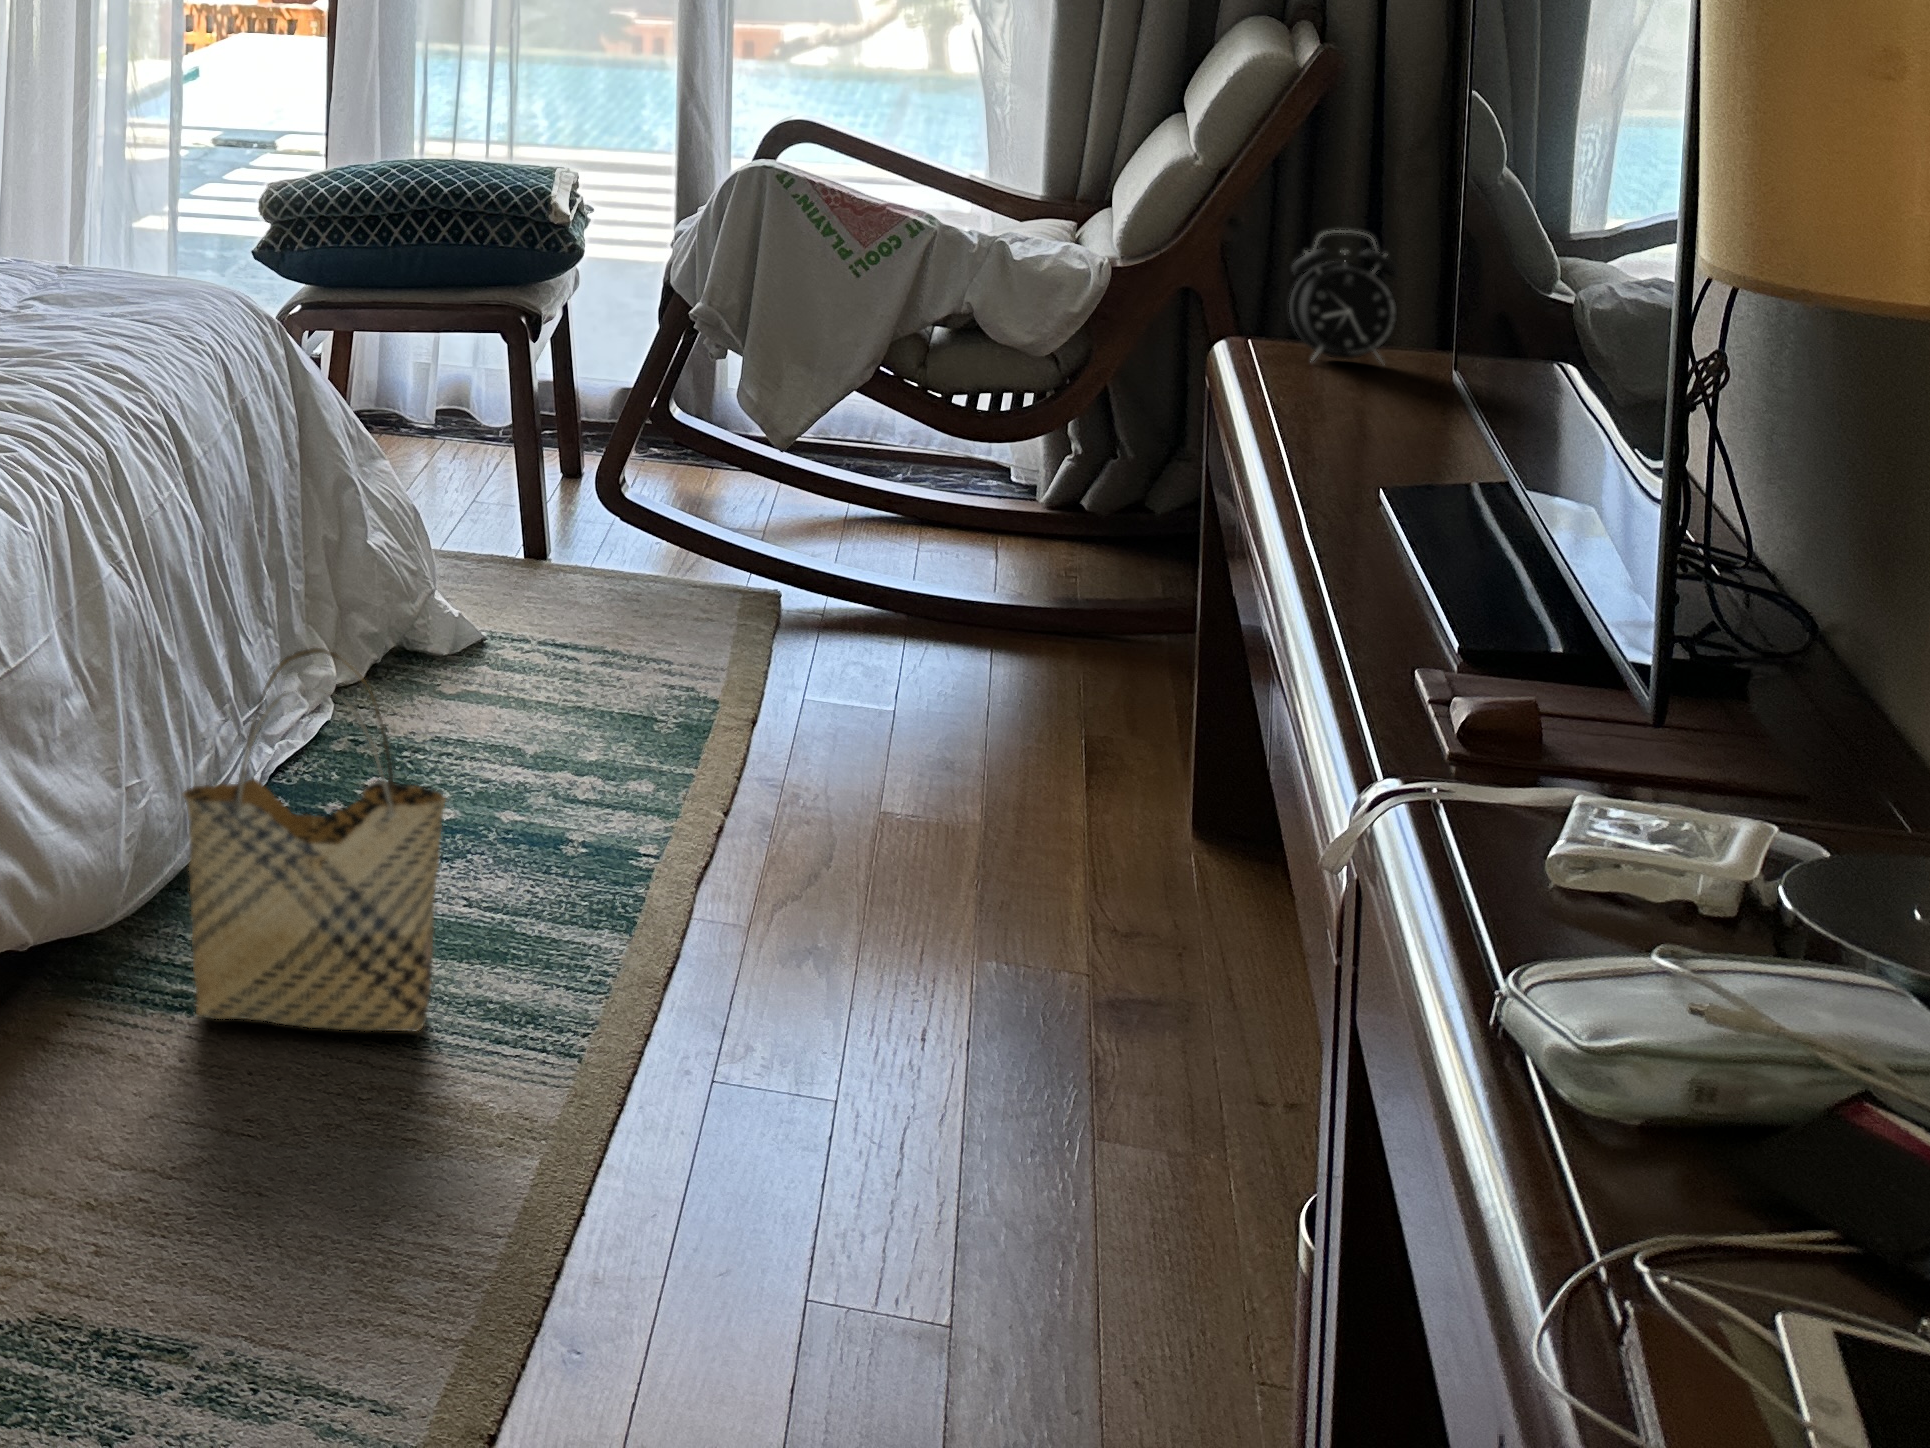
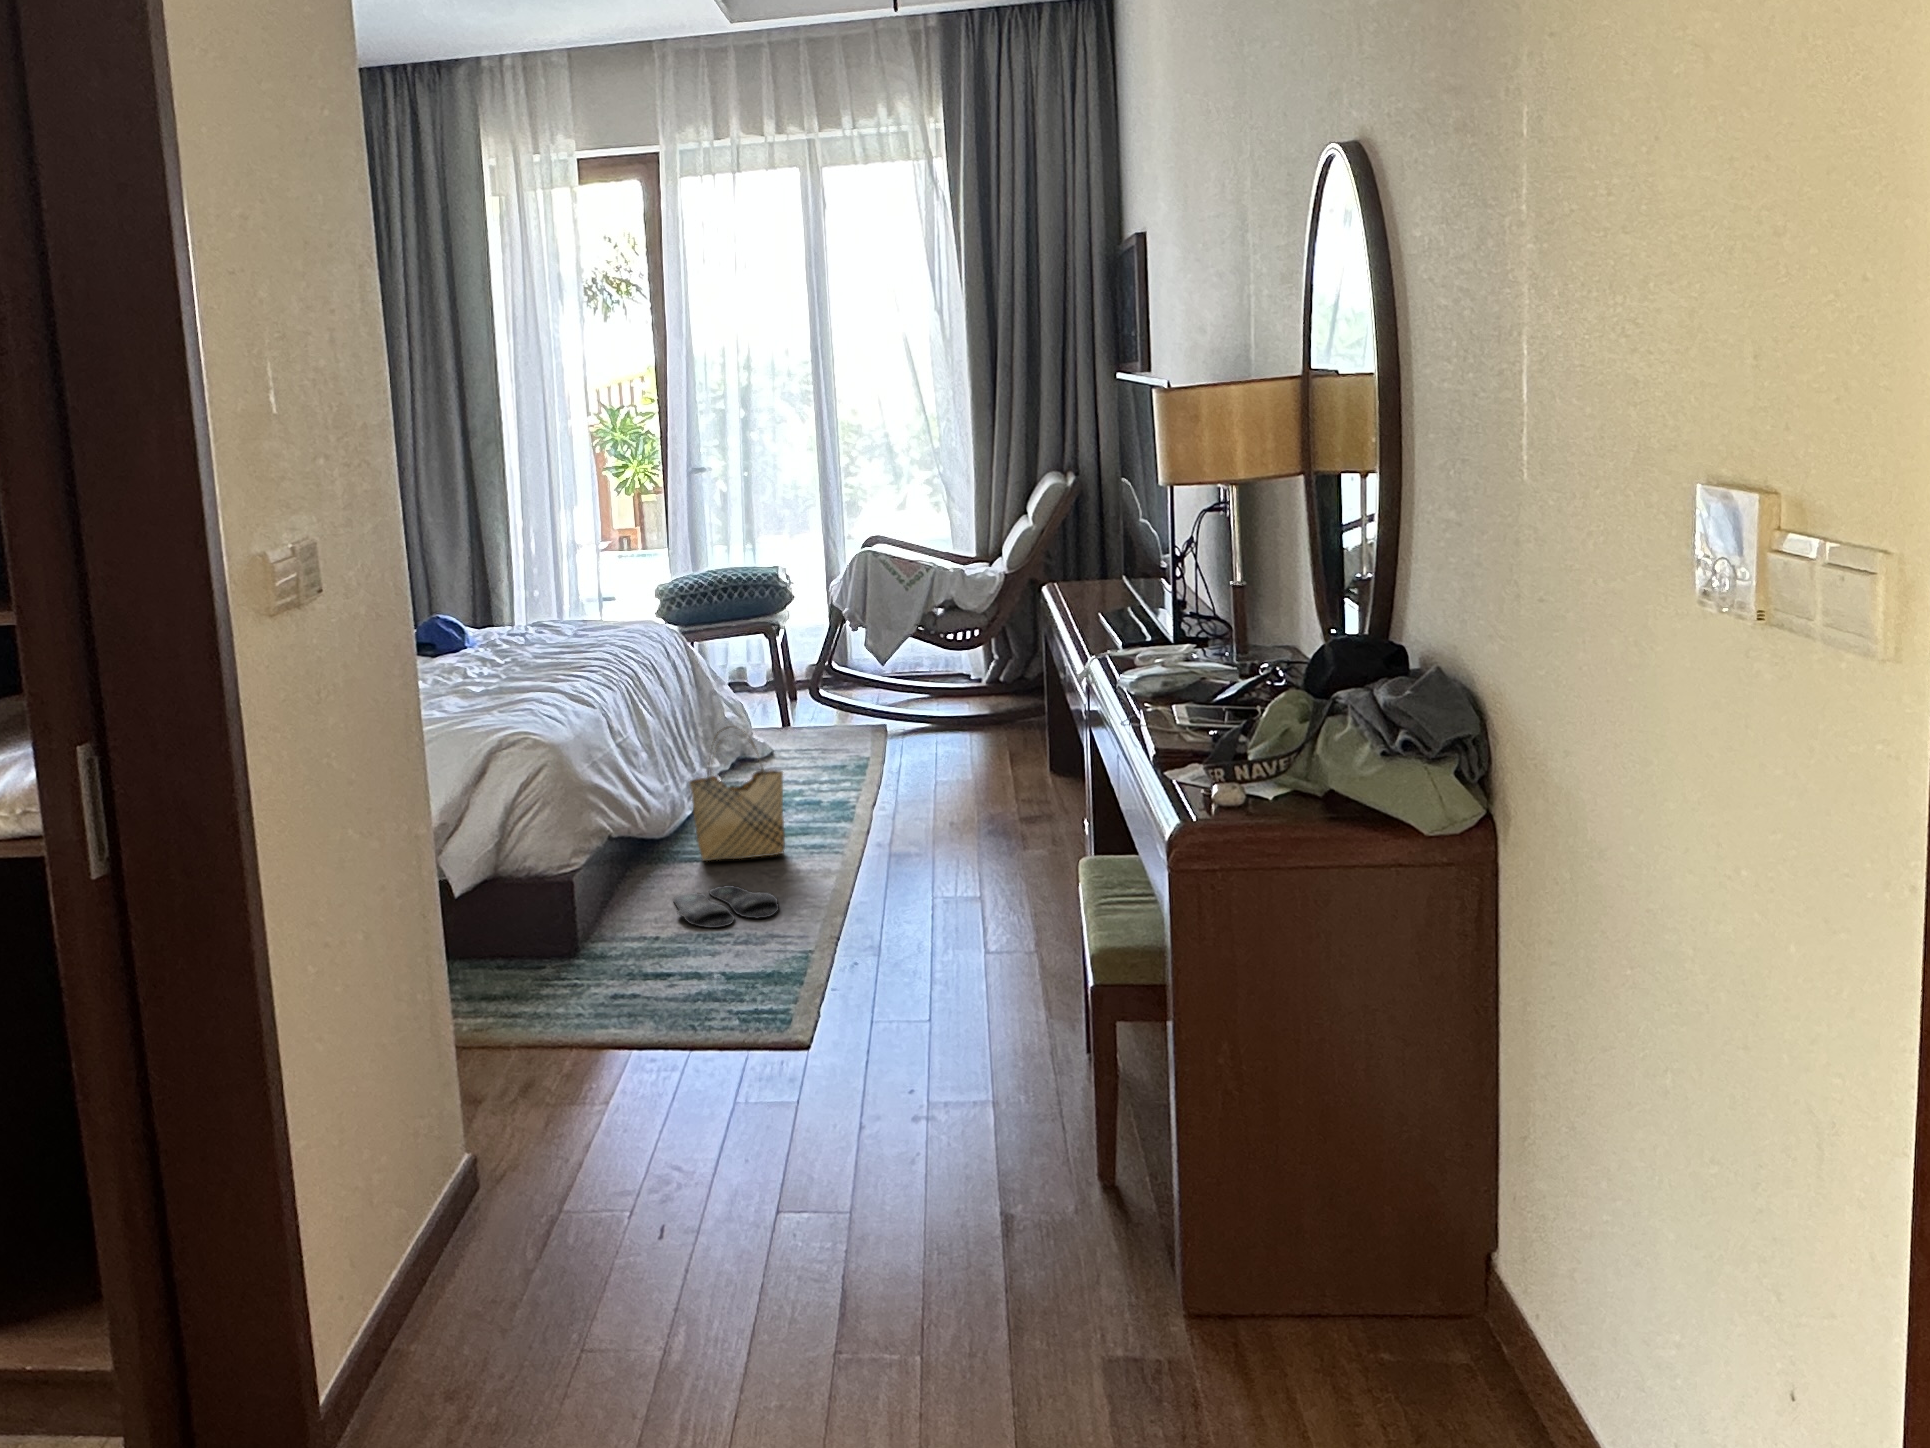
alarm clock: present [1289,230,1399,361] -> none [1066,541,1103,591]
slippers: none [62,1132,359,1323] -> present [673,885,779,928]

